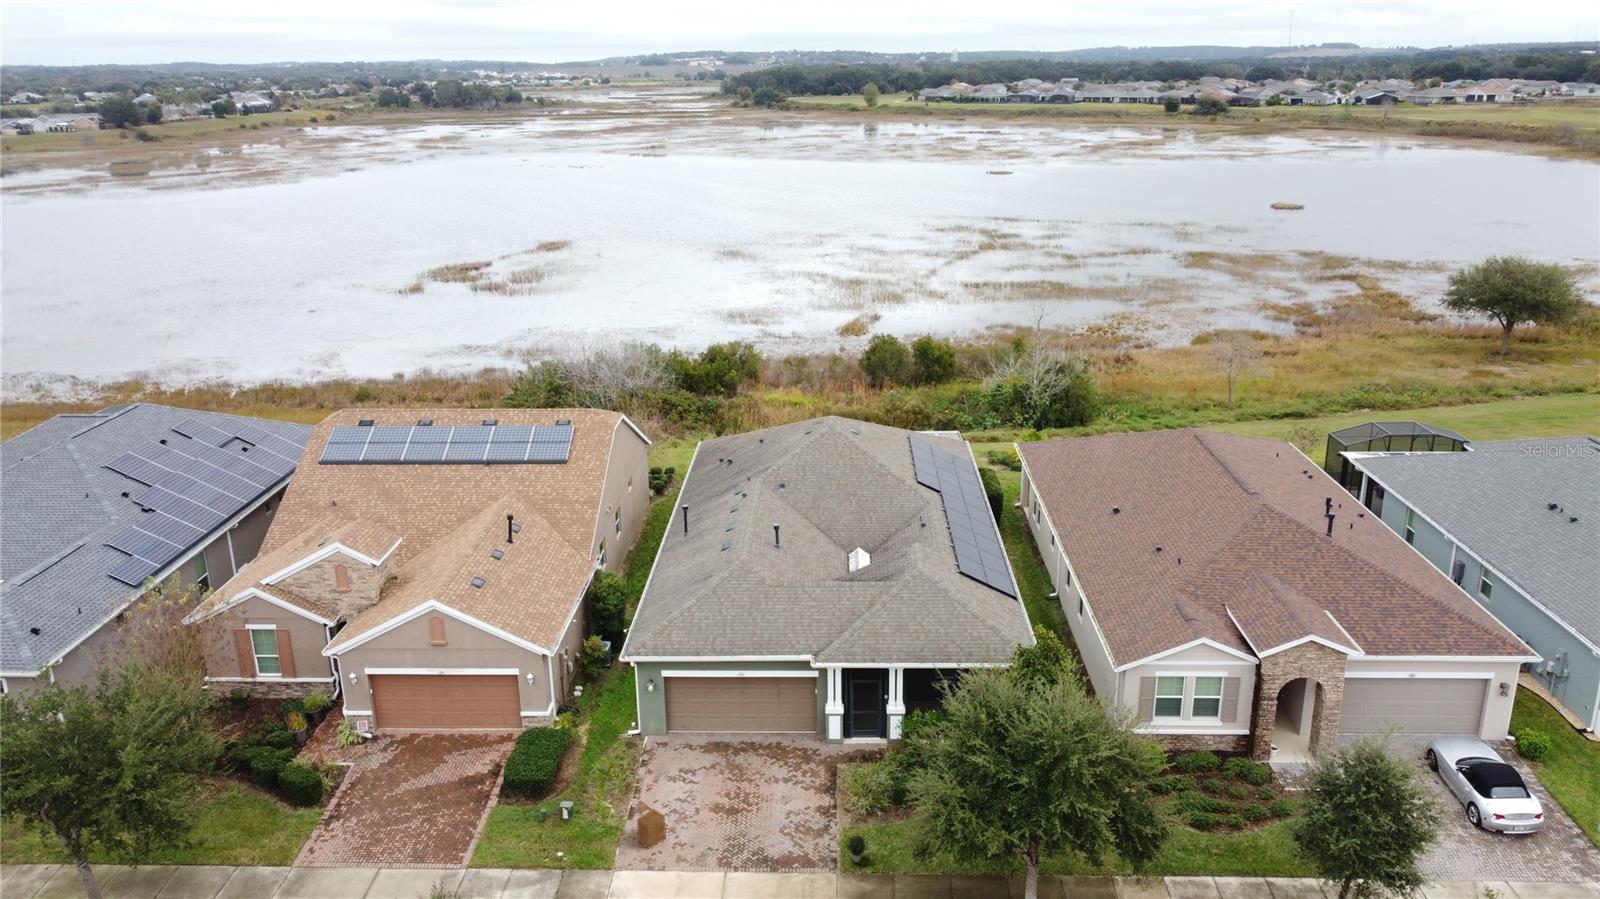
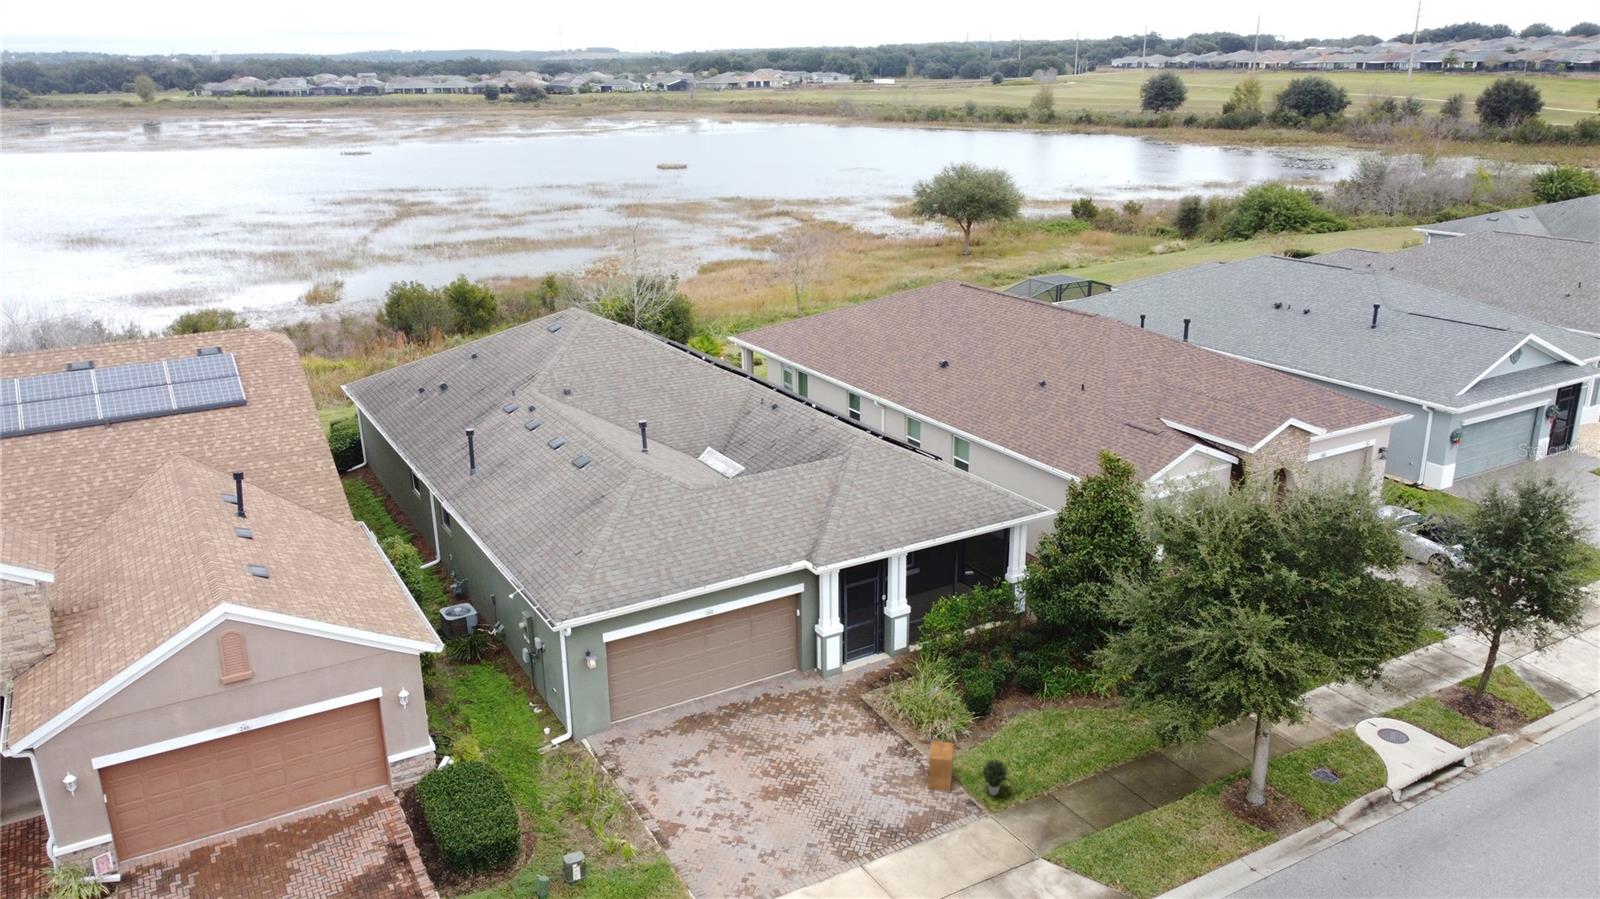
cardboard box: present [637,809,666,848] -> present [928,741,953,791]

